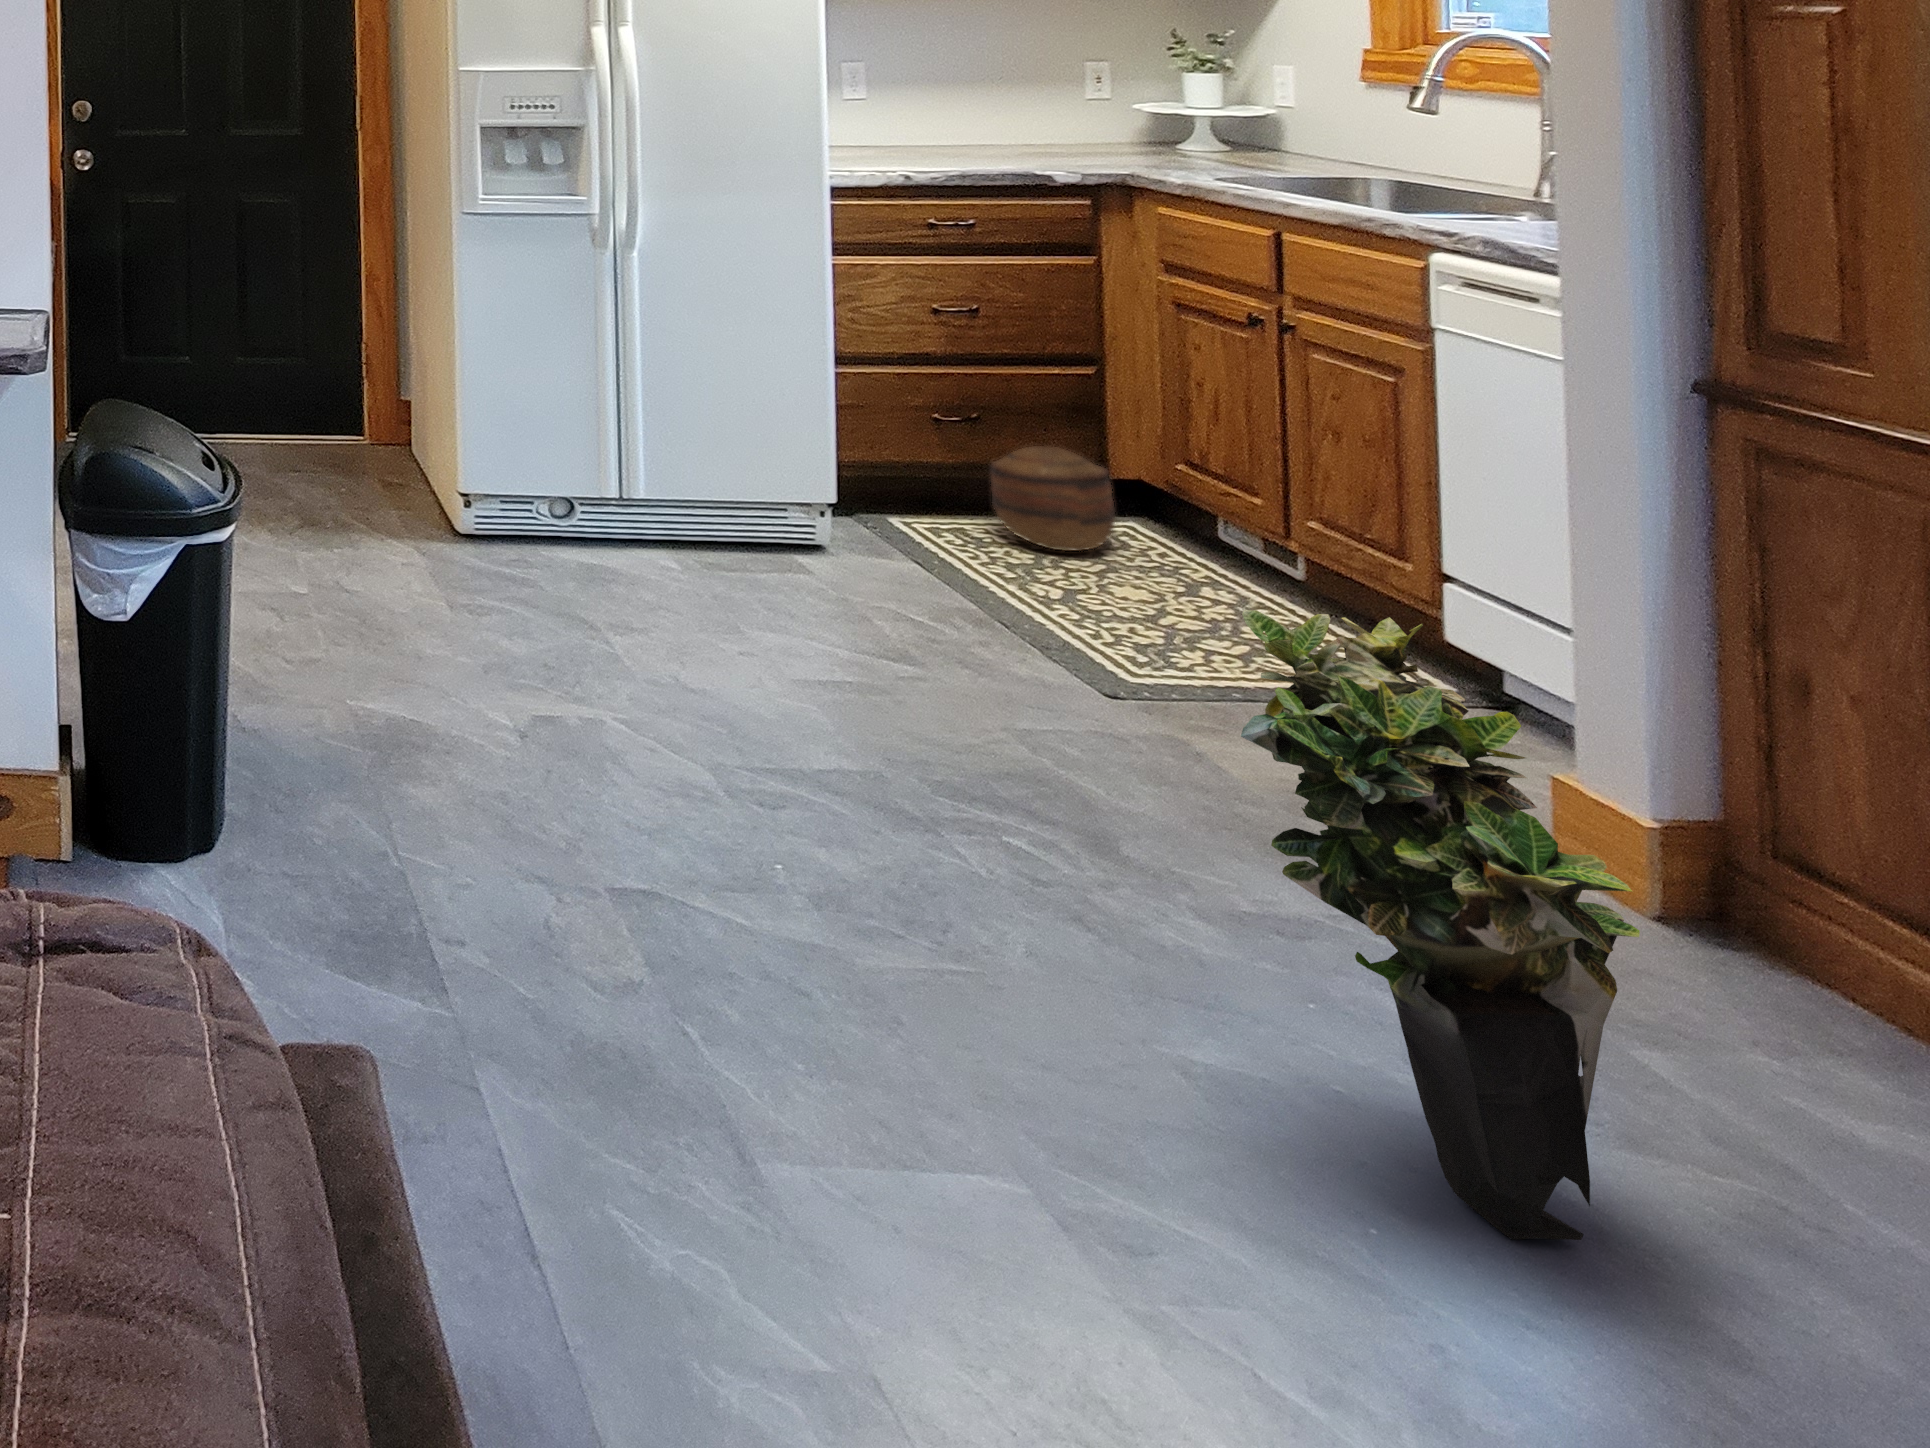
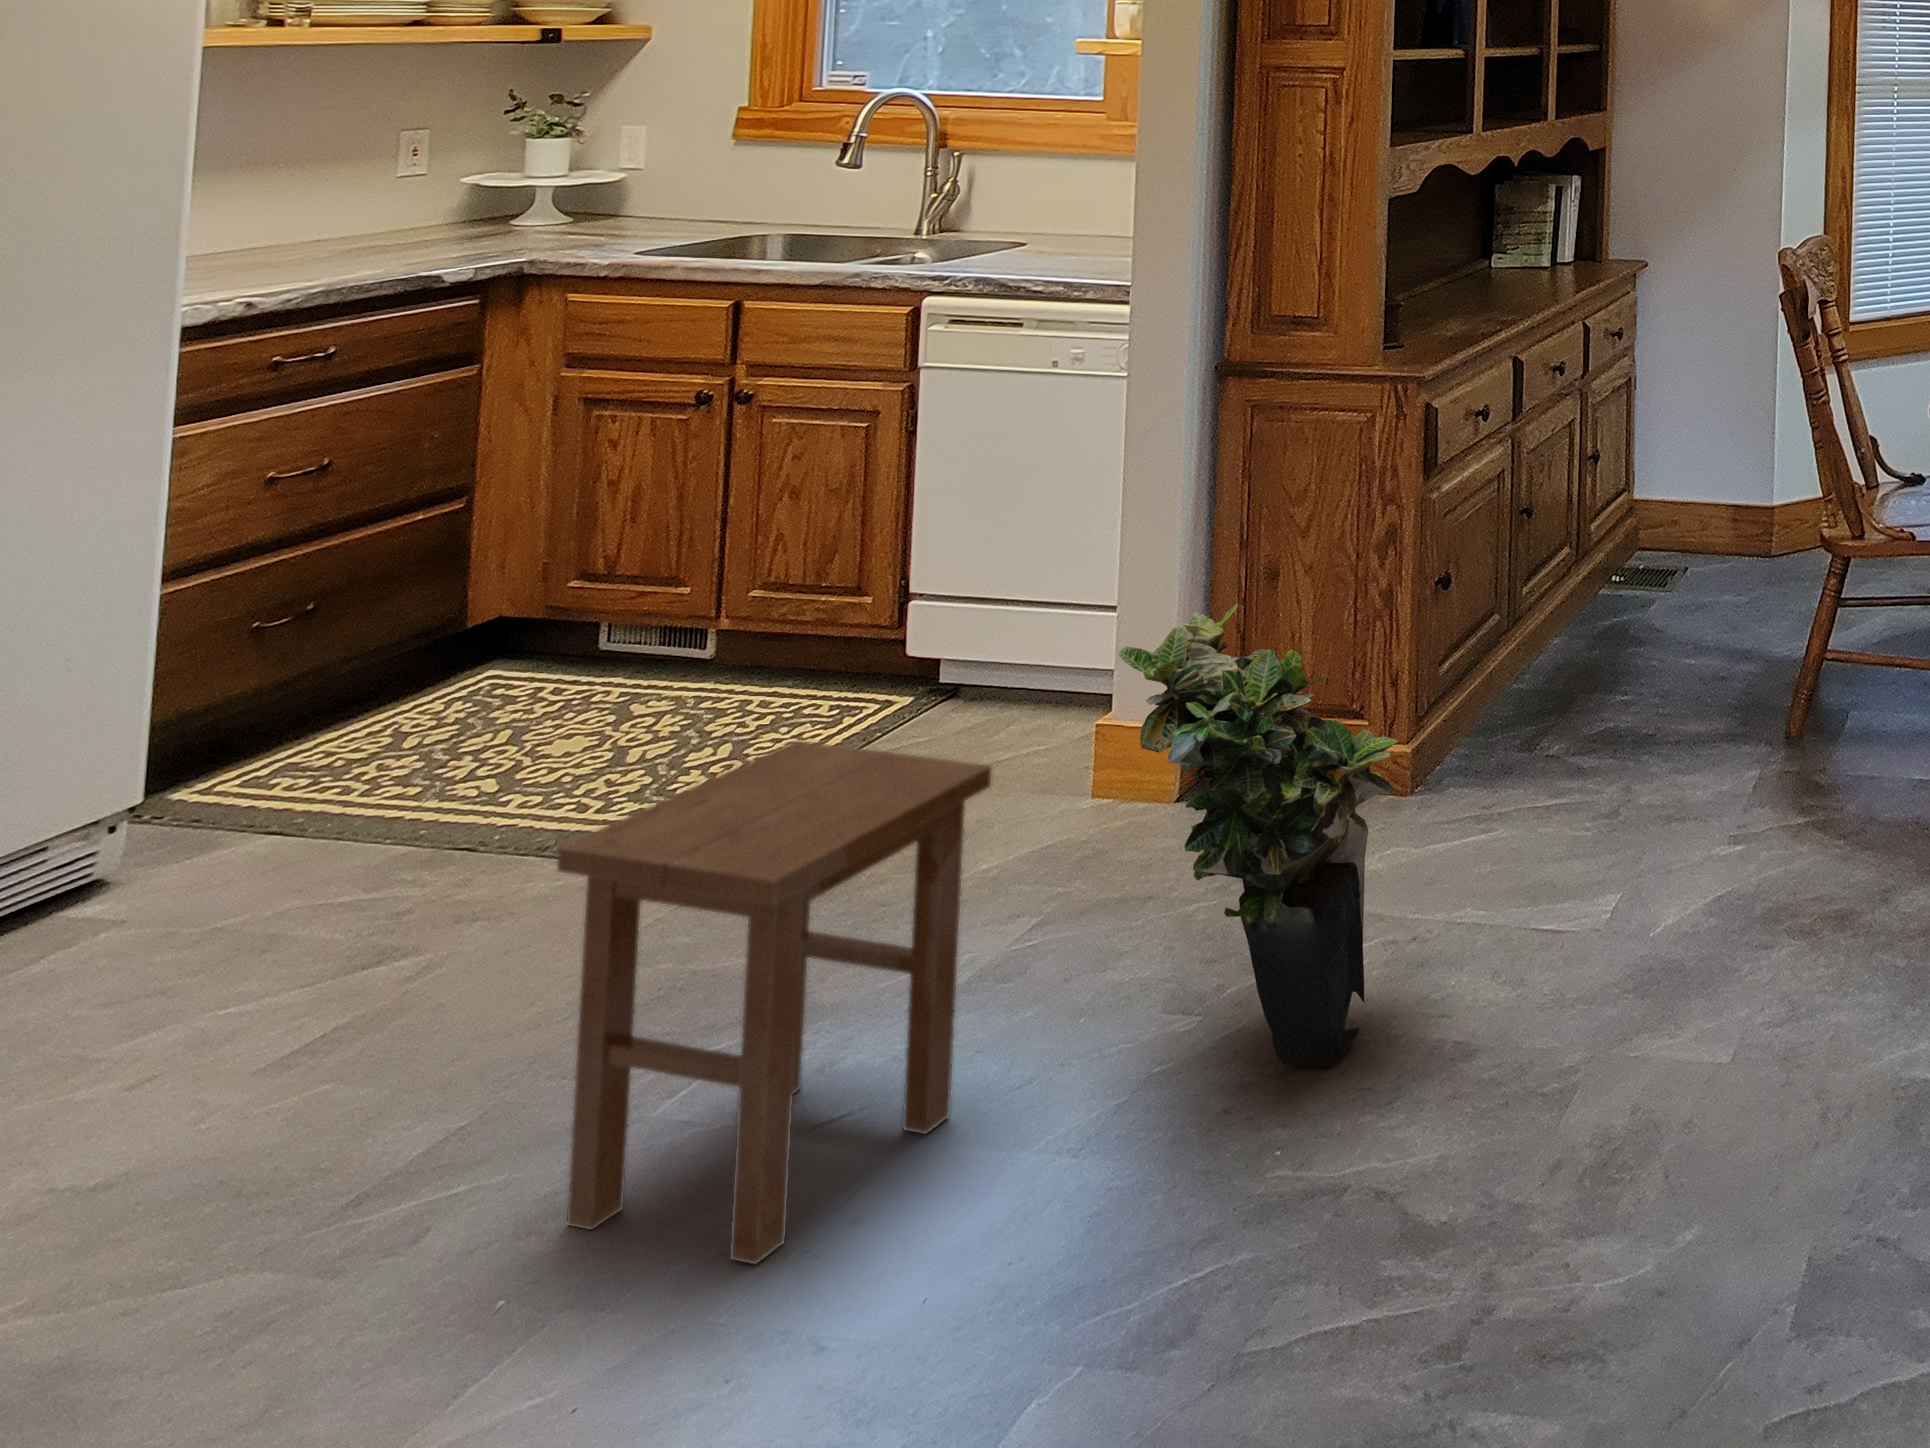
basket: present [991,446,1115,551] -> none [341,610,512,742]
stool: none [799,573,1120,988] -> present [557,741,991,1264]

